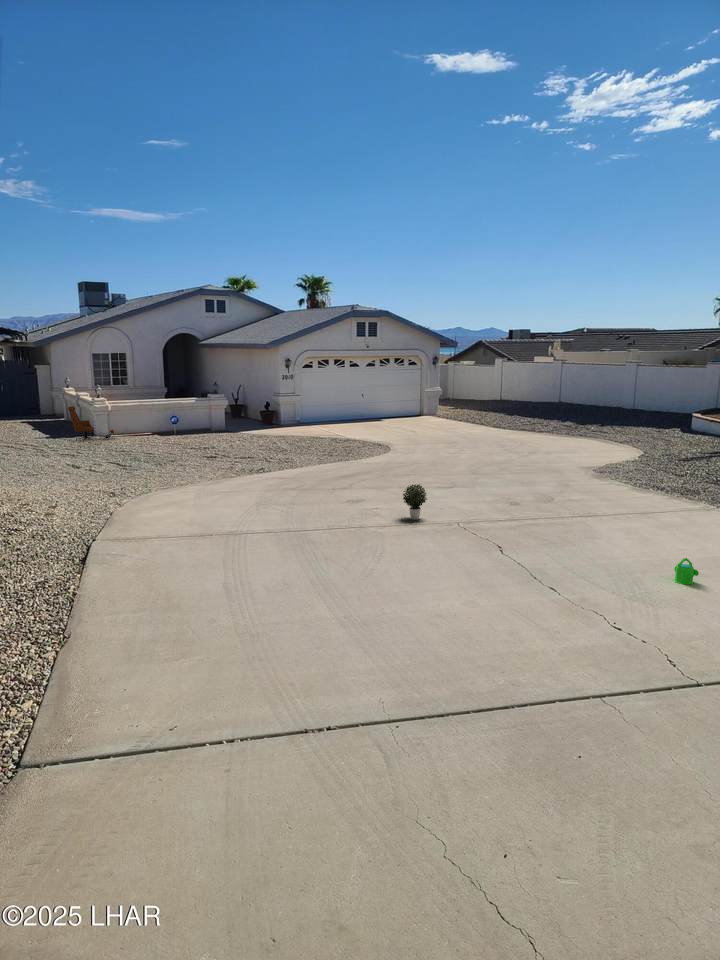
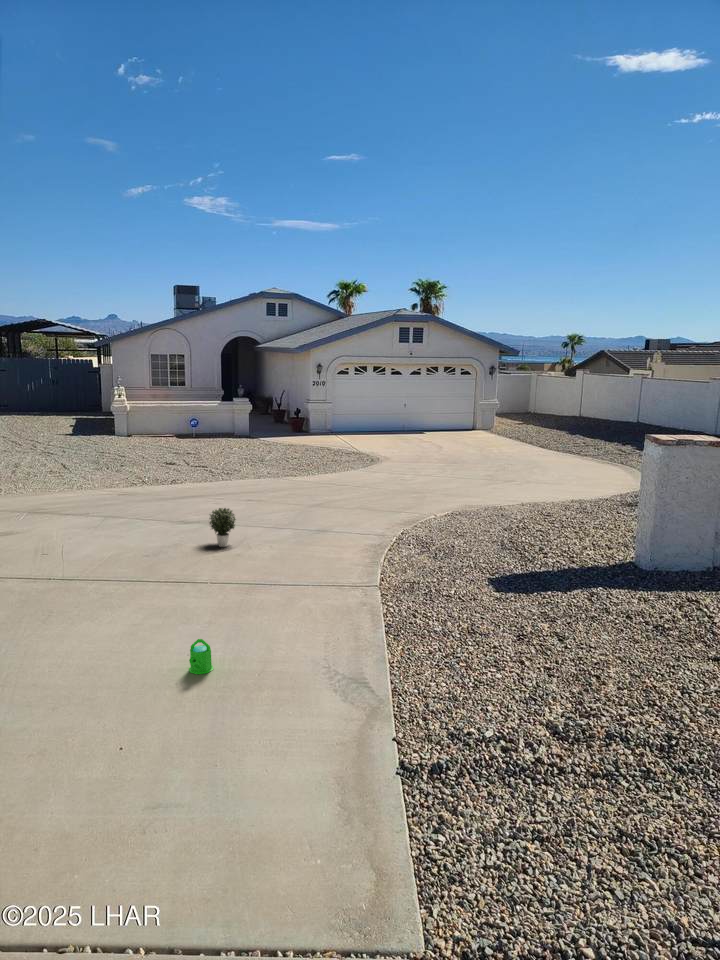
lounge chair: present [68,406,114,441] -> none [83,405,125,439]
watering can: present [674,558,699,584] -> present [189,639,213,674]

